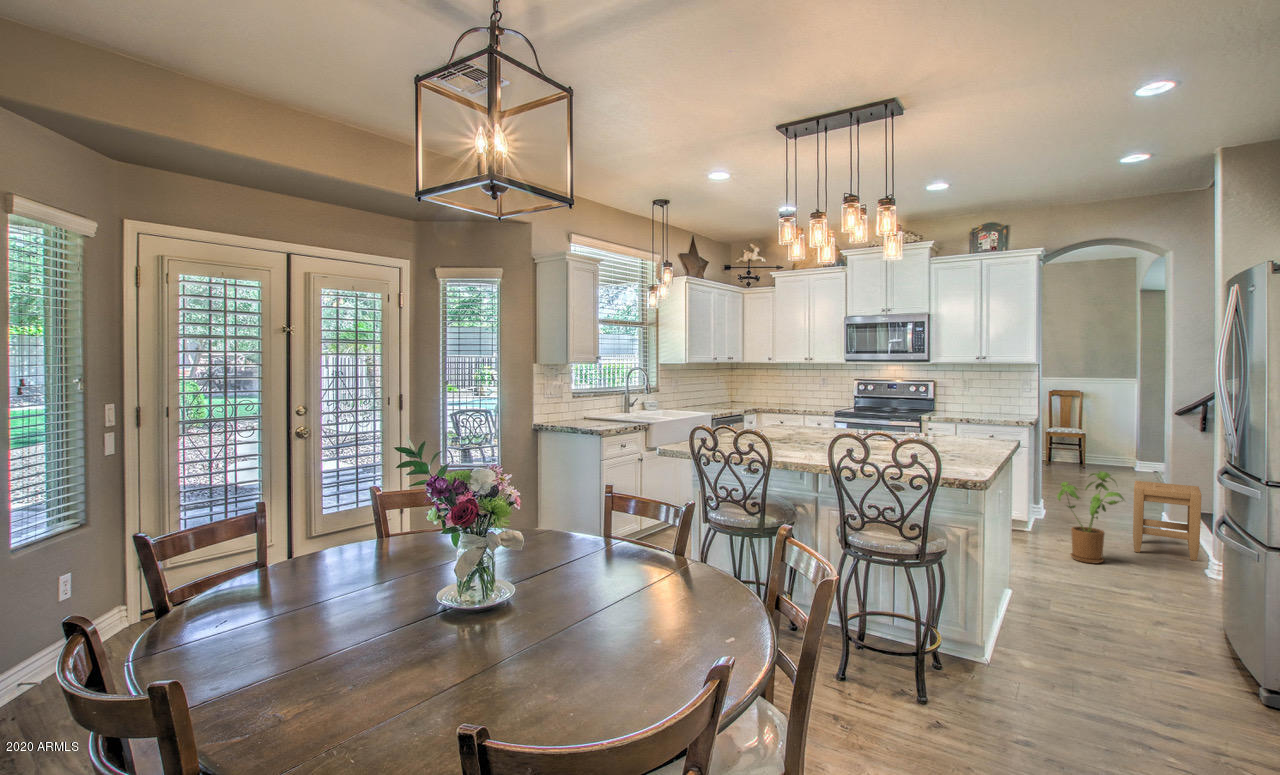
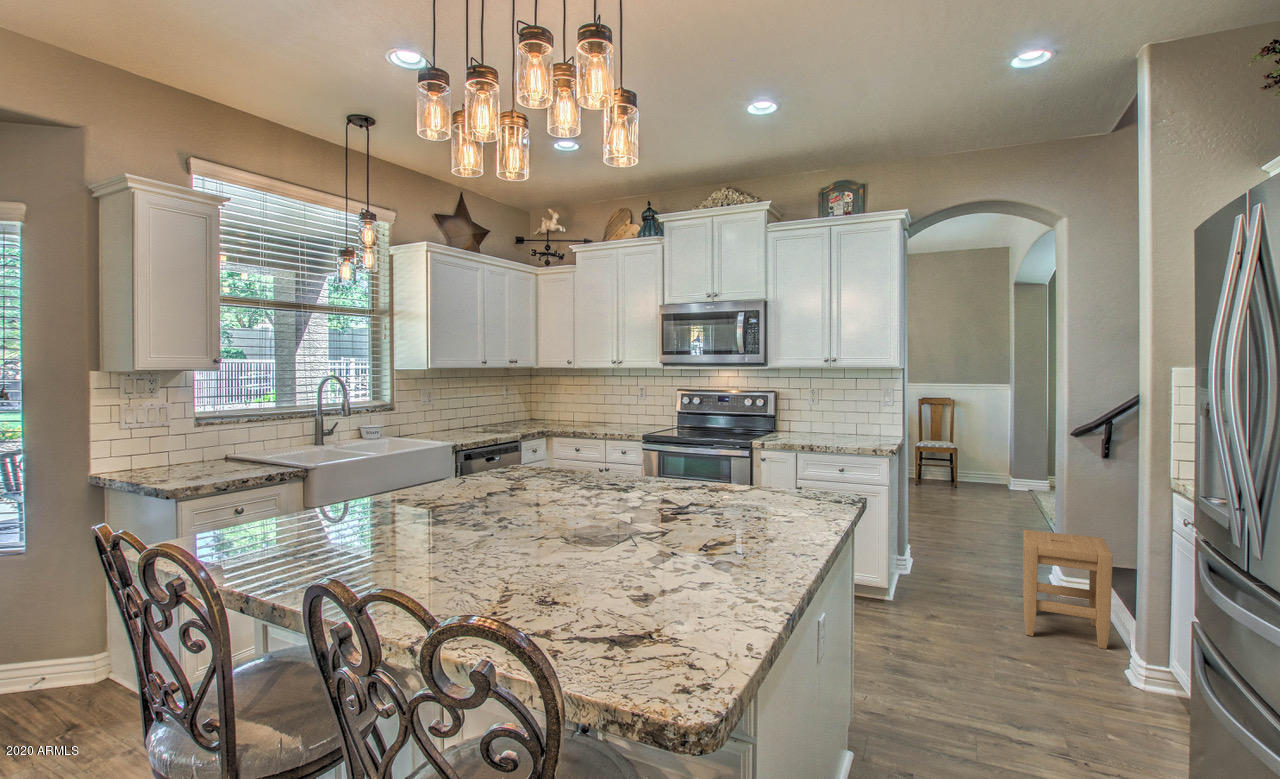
house plant: present [1057,471,1124,563] -> none [926,527,1019,665]

